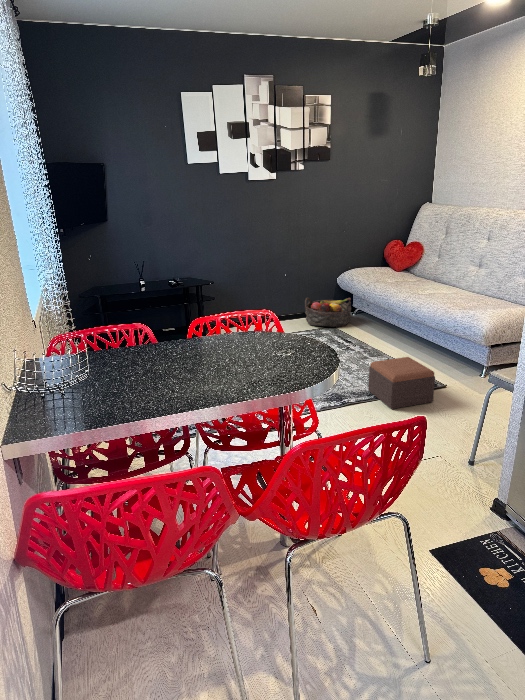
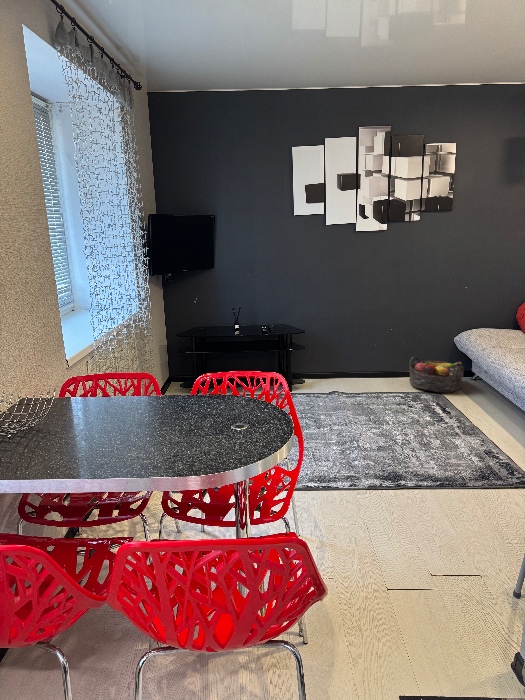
footstool: present [368,357,435,409] -> none [435,443,513,505]

